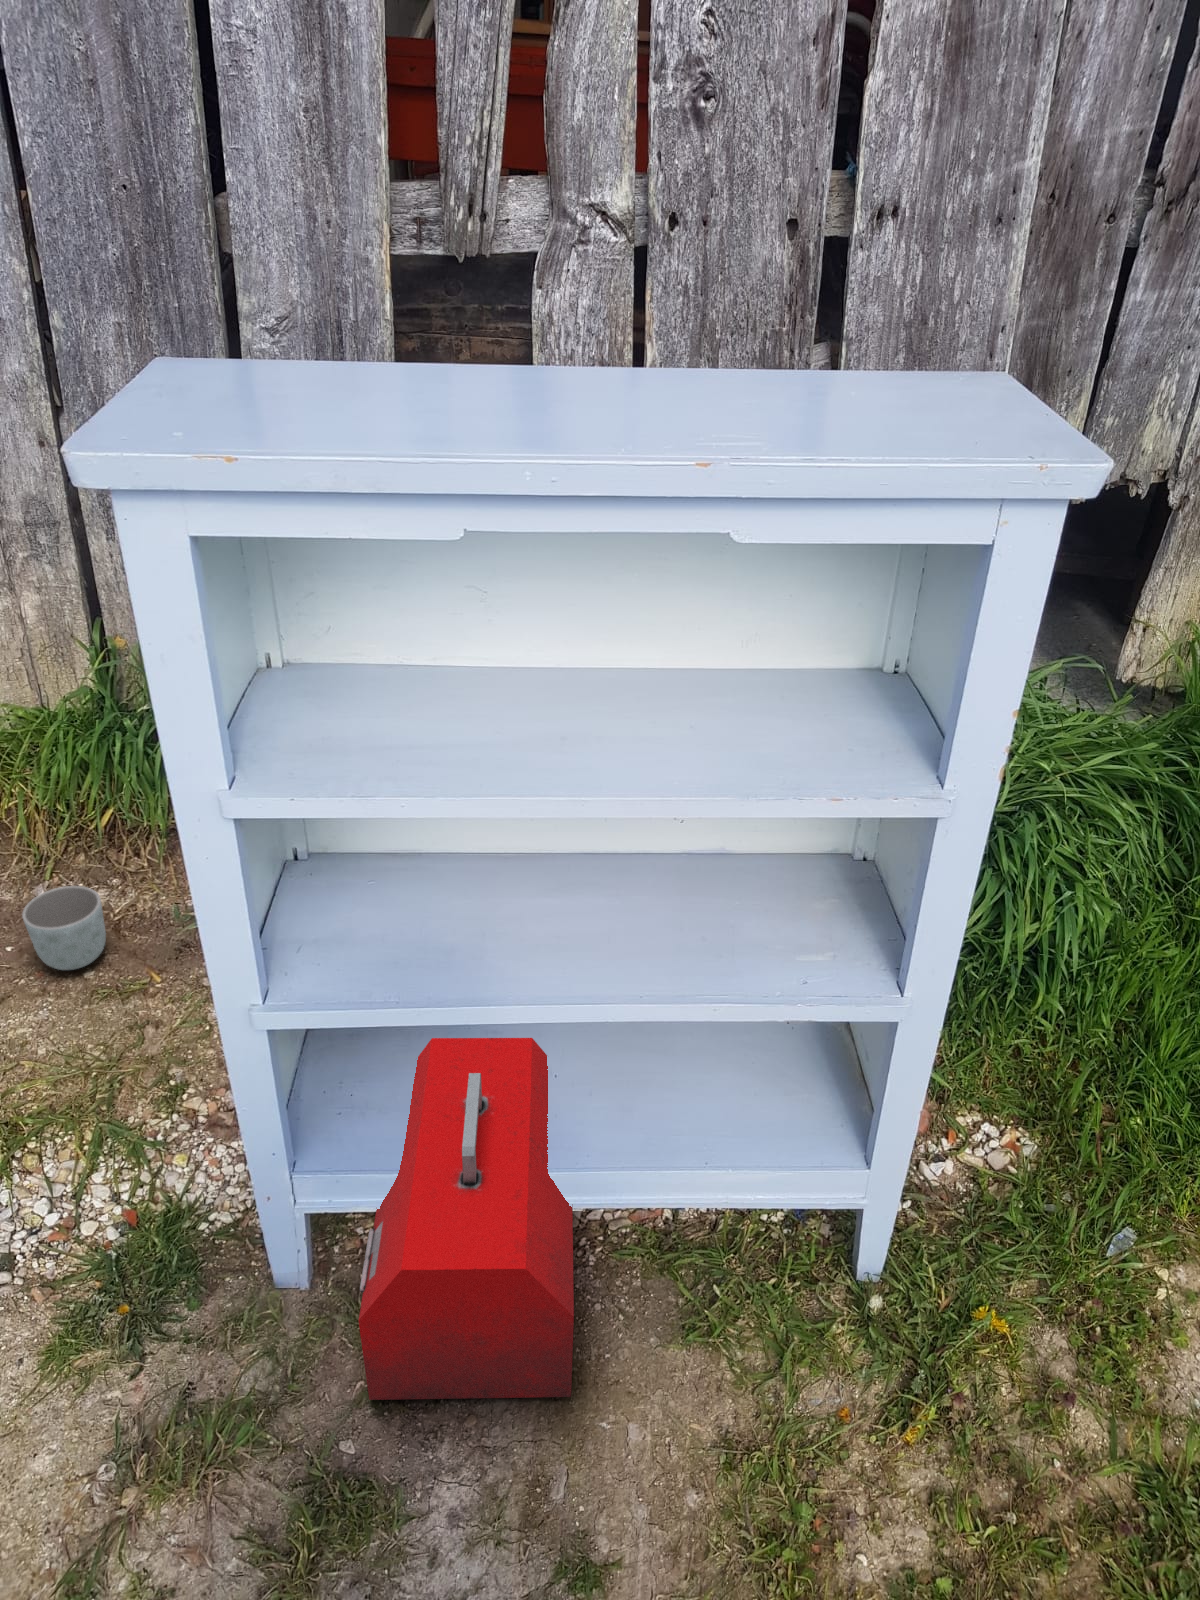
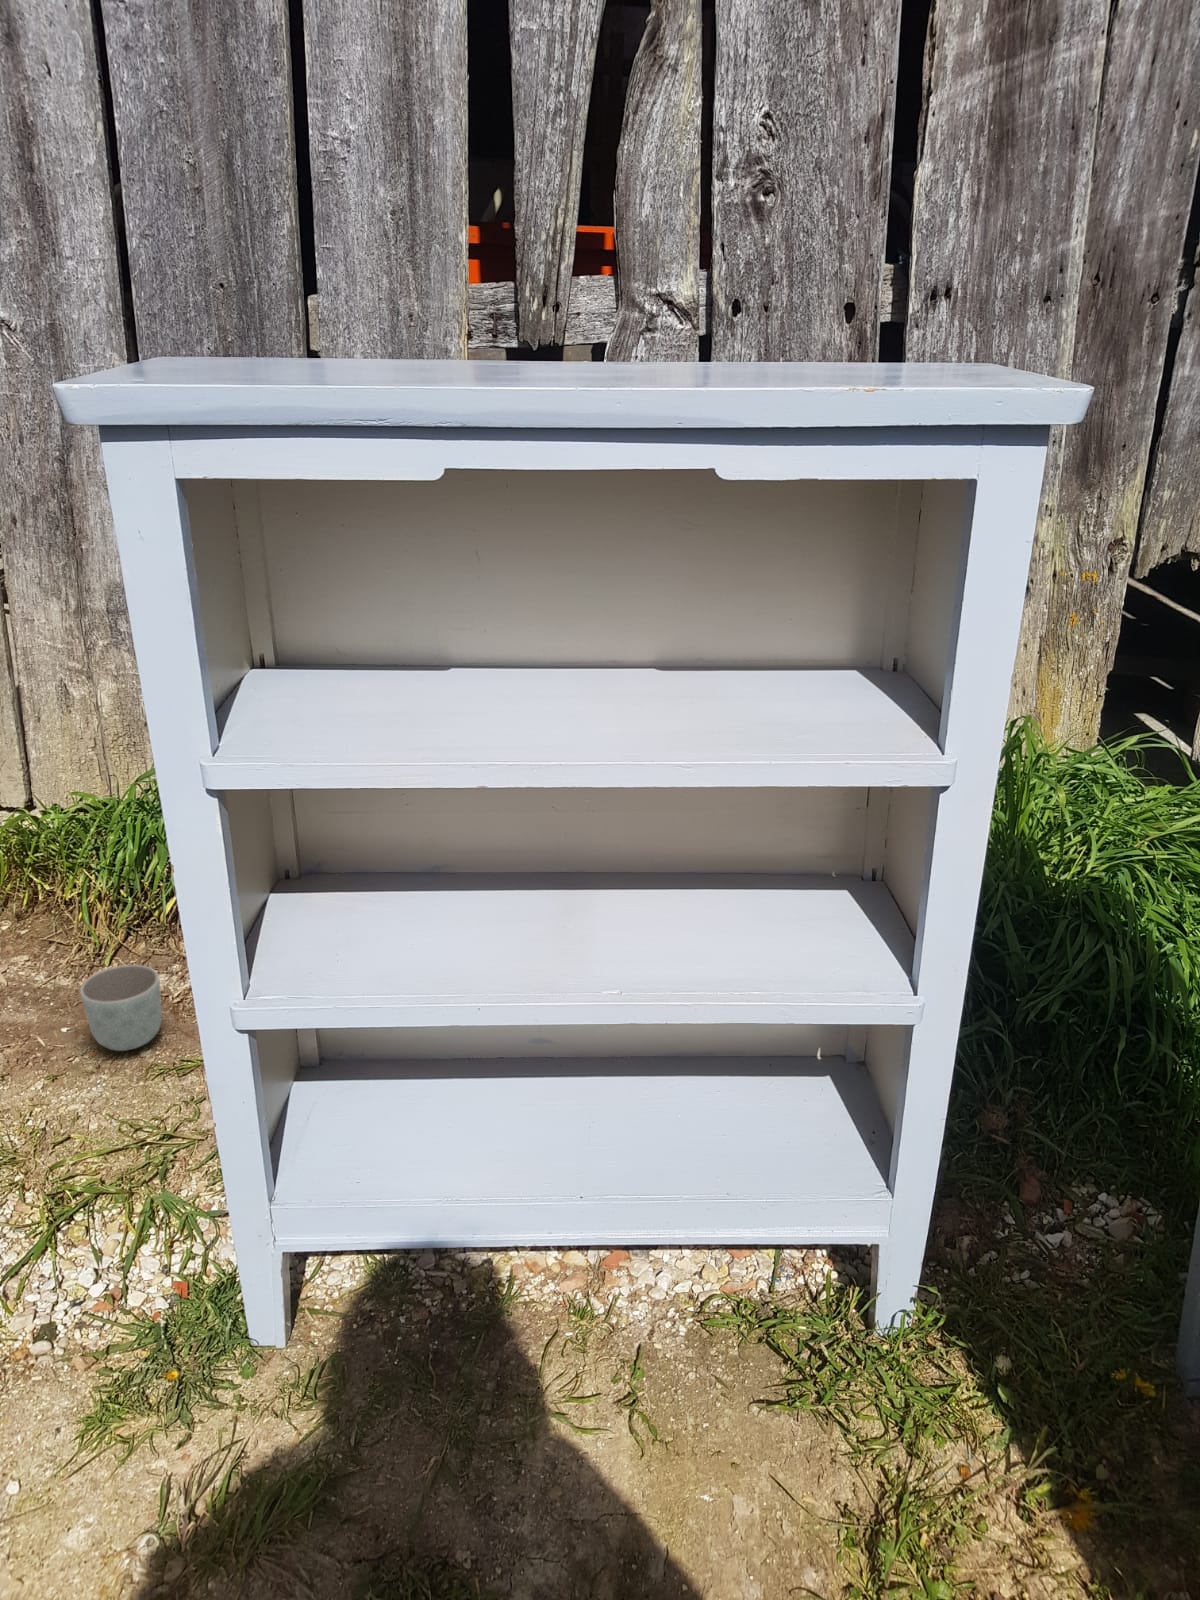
toolbox: present [358,1038,574,1400] -> none [430,1088,663,1474]

